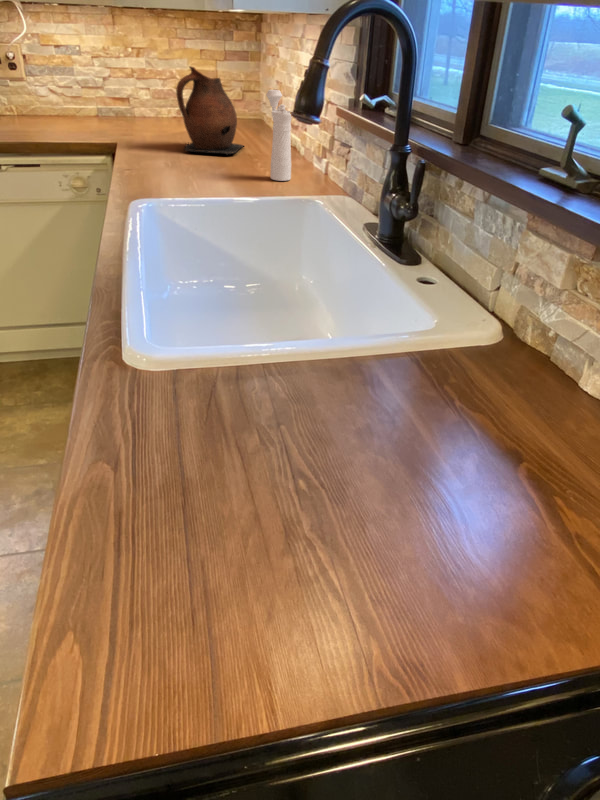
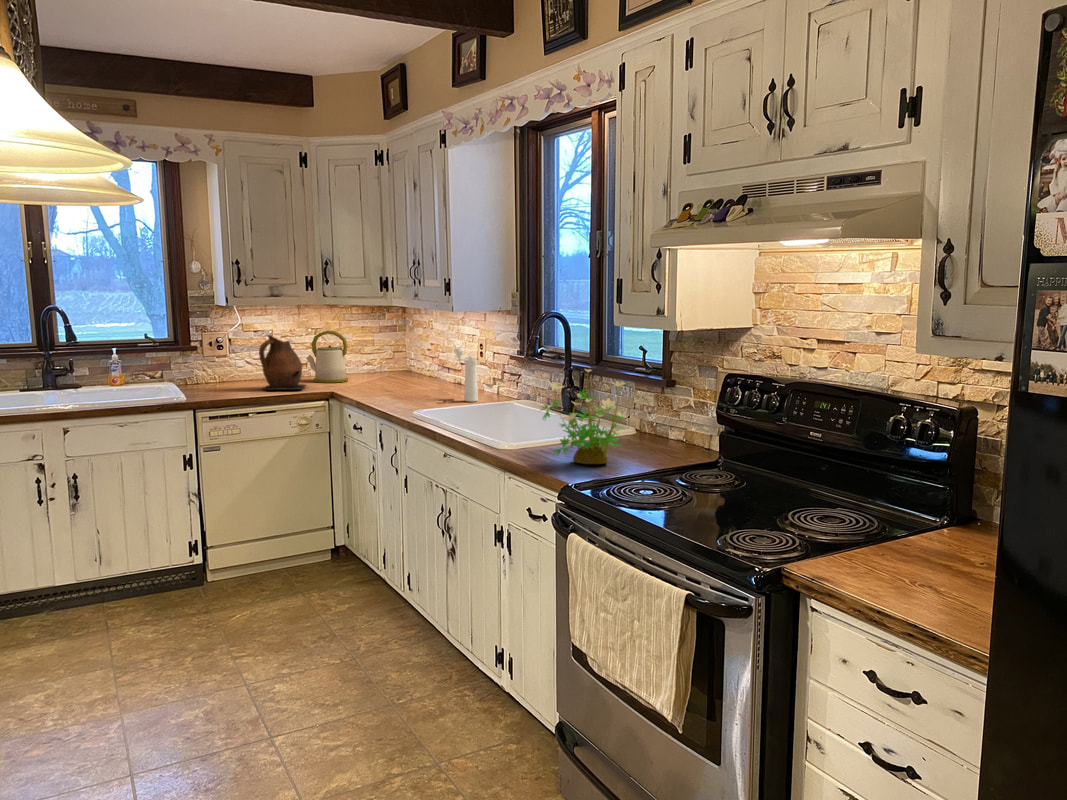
kettle: none [120,52,172,127] -> present [306,330,348,383]
ceramic pitcher: present [176,66,244,155] -> present [259,335,306,390]
potted plant: none [201,204,451,546] -> present [540,369,625,464]

